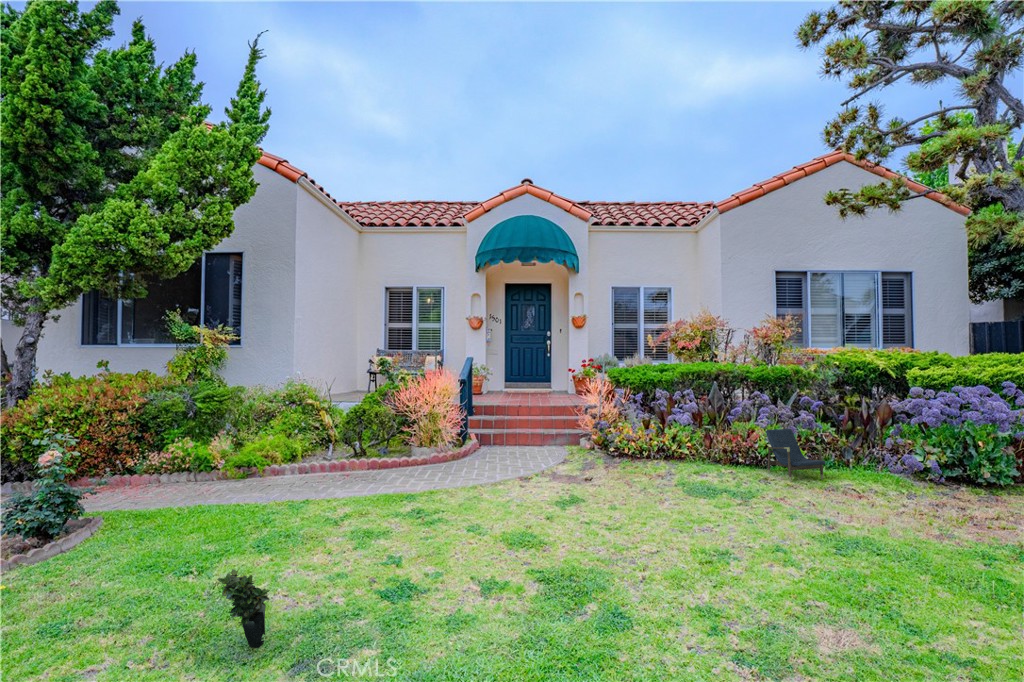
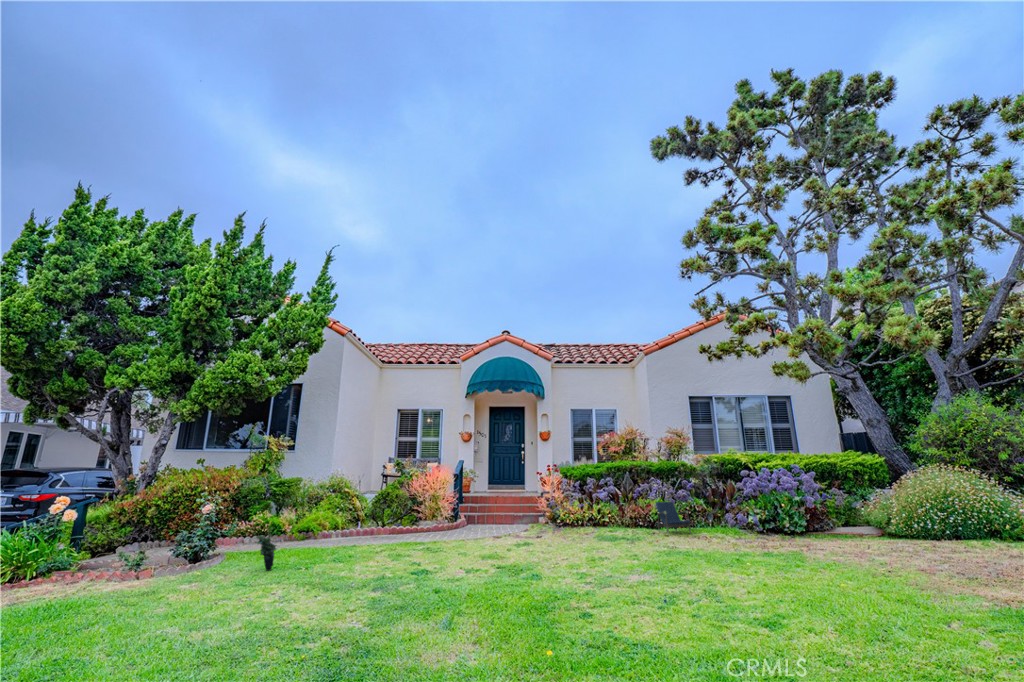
potted plant: present [217,569,270,648] -> present [257,535,277,571]

